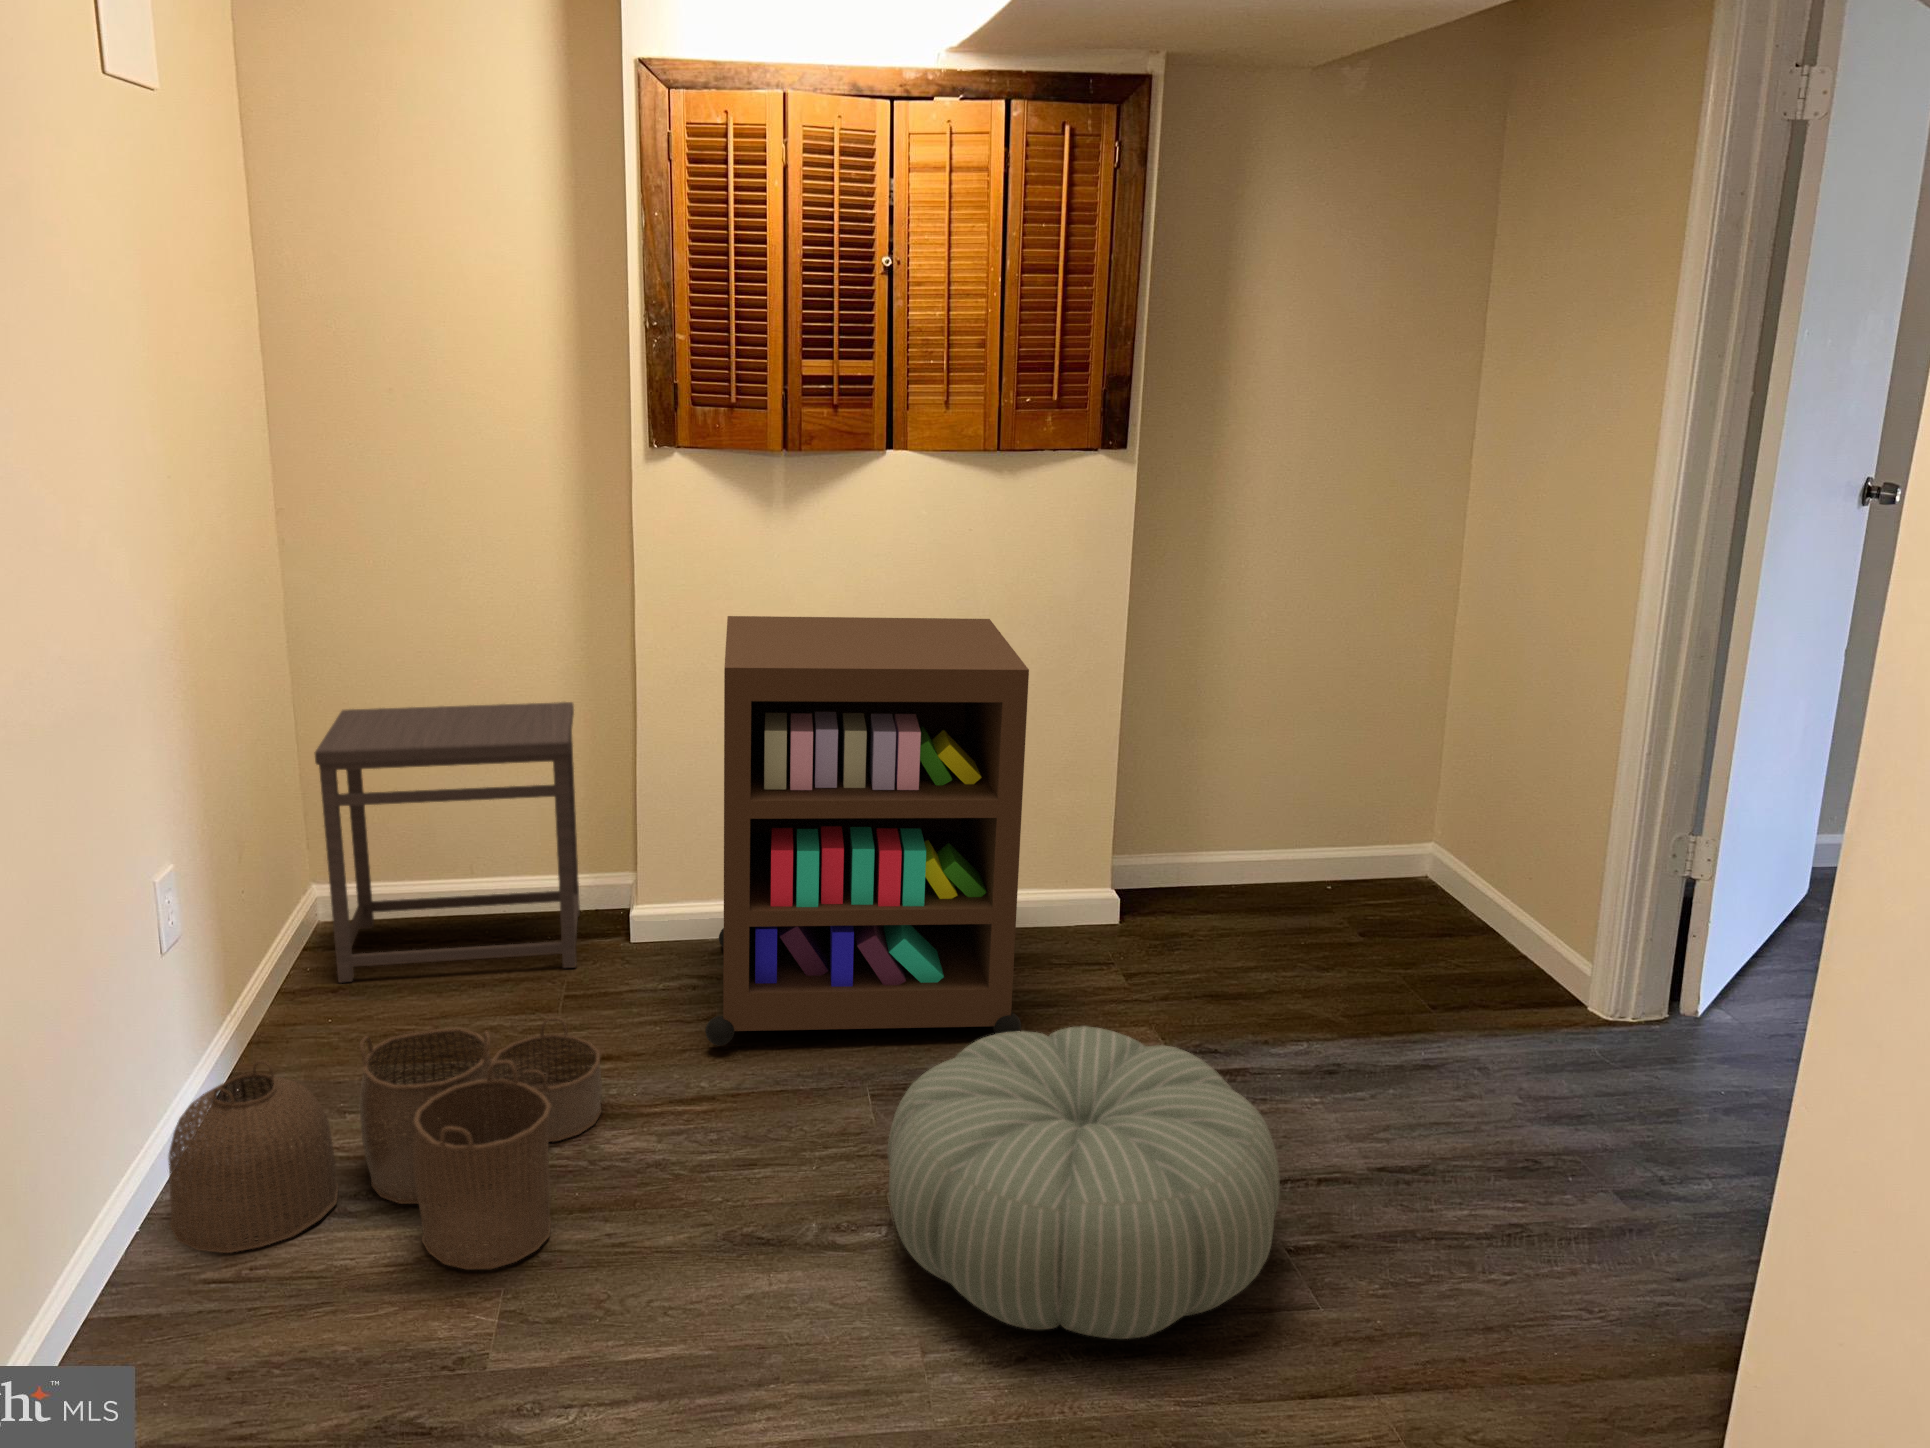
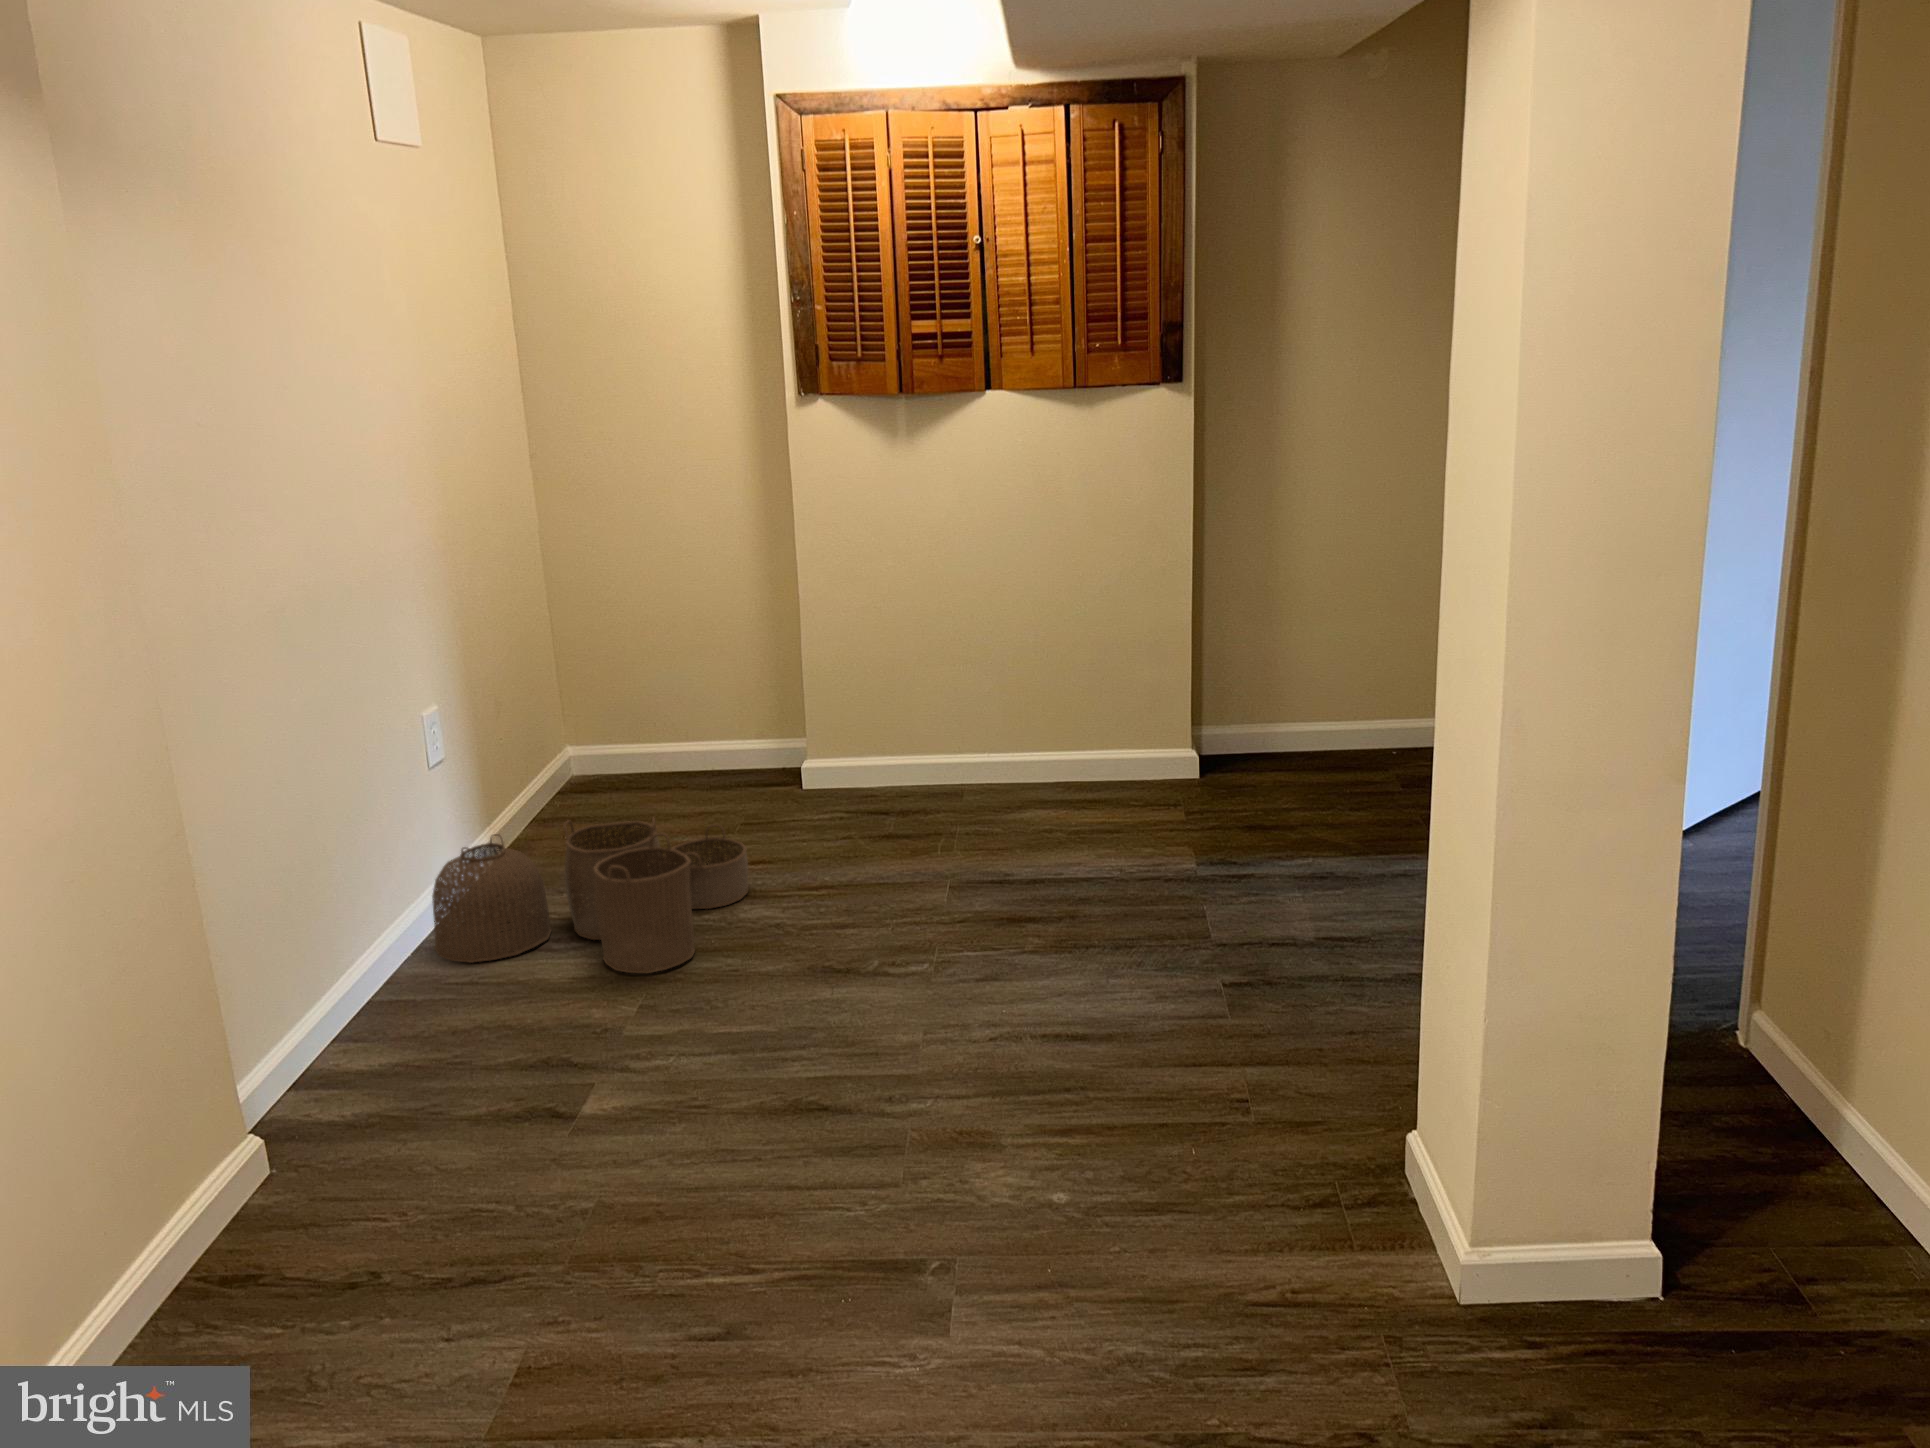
storage cabinet: present [706,616,1029,1046] -> none [836,525,1084,854]
side table: present [315,702,580,983] -> none [550,604,766,819]
pouf: present [887,1026,1280,1339] -> none [926,817,1221,1014]

